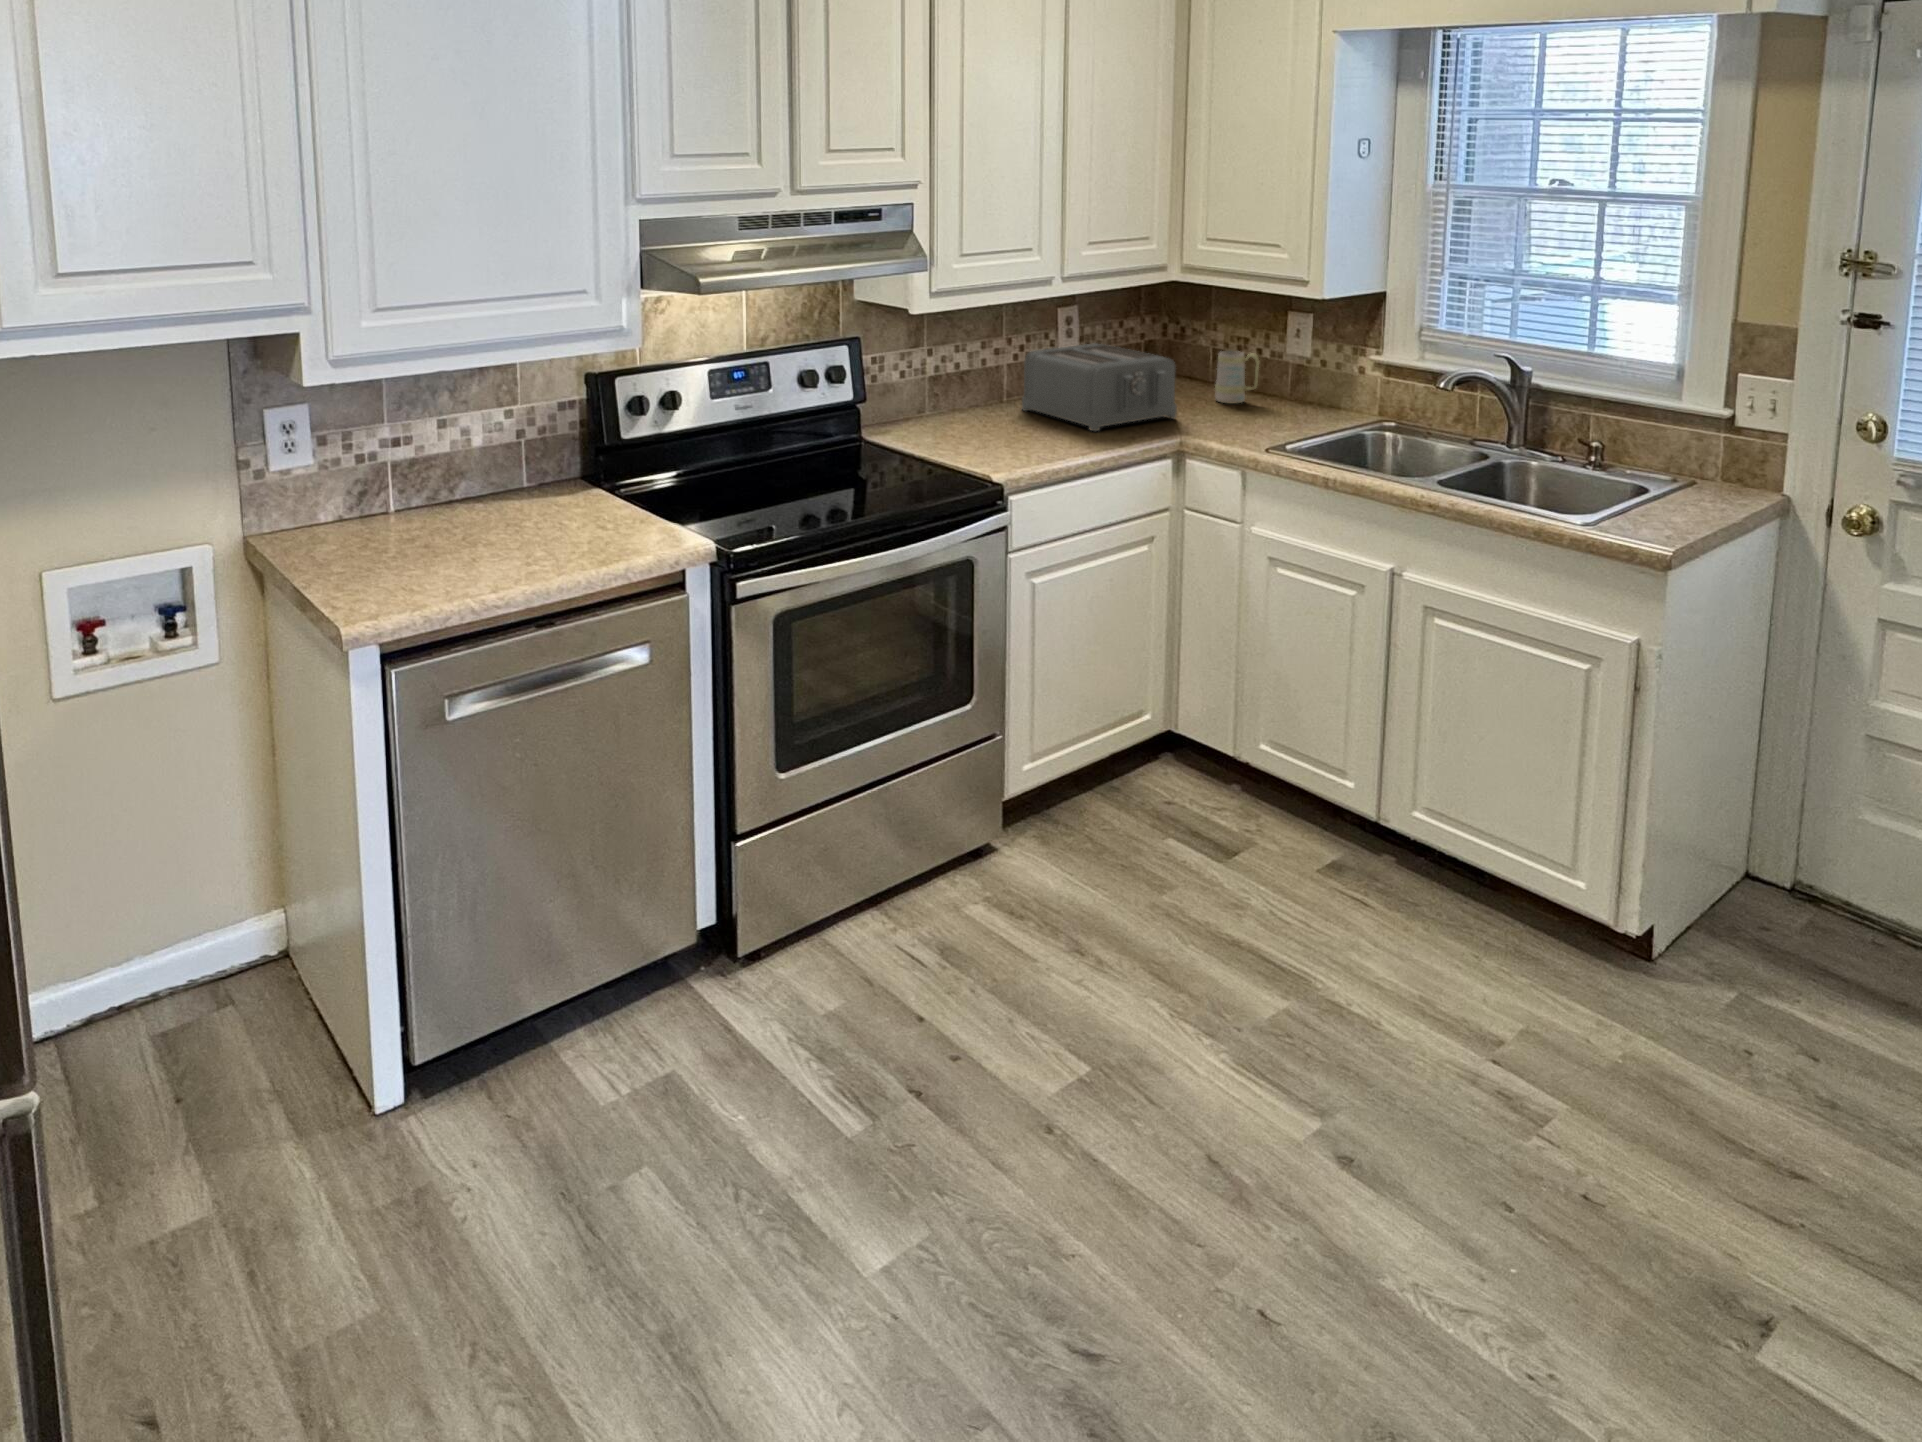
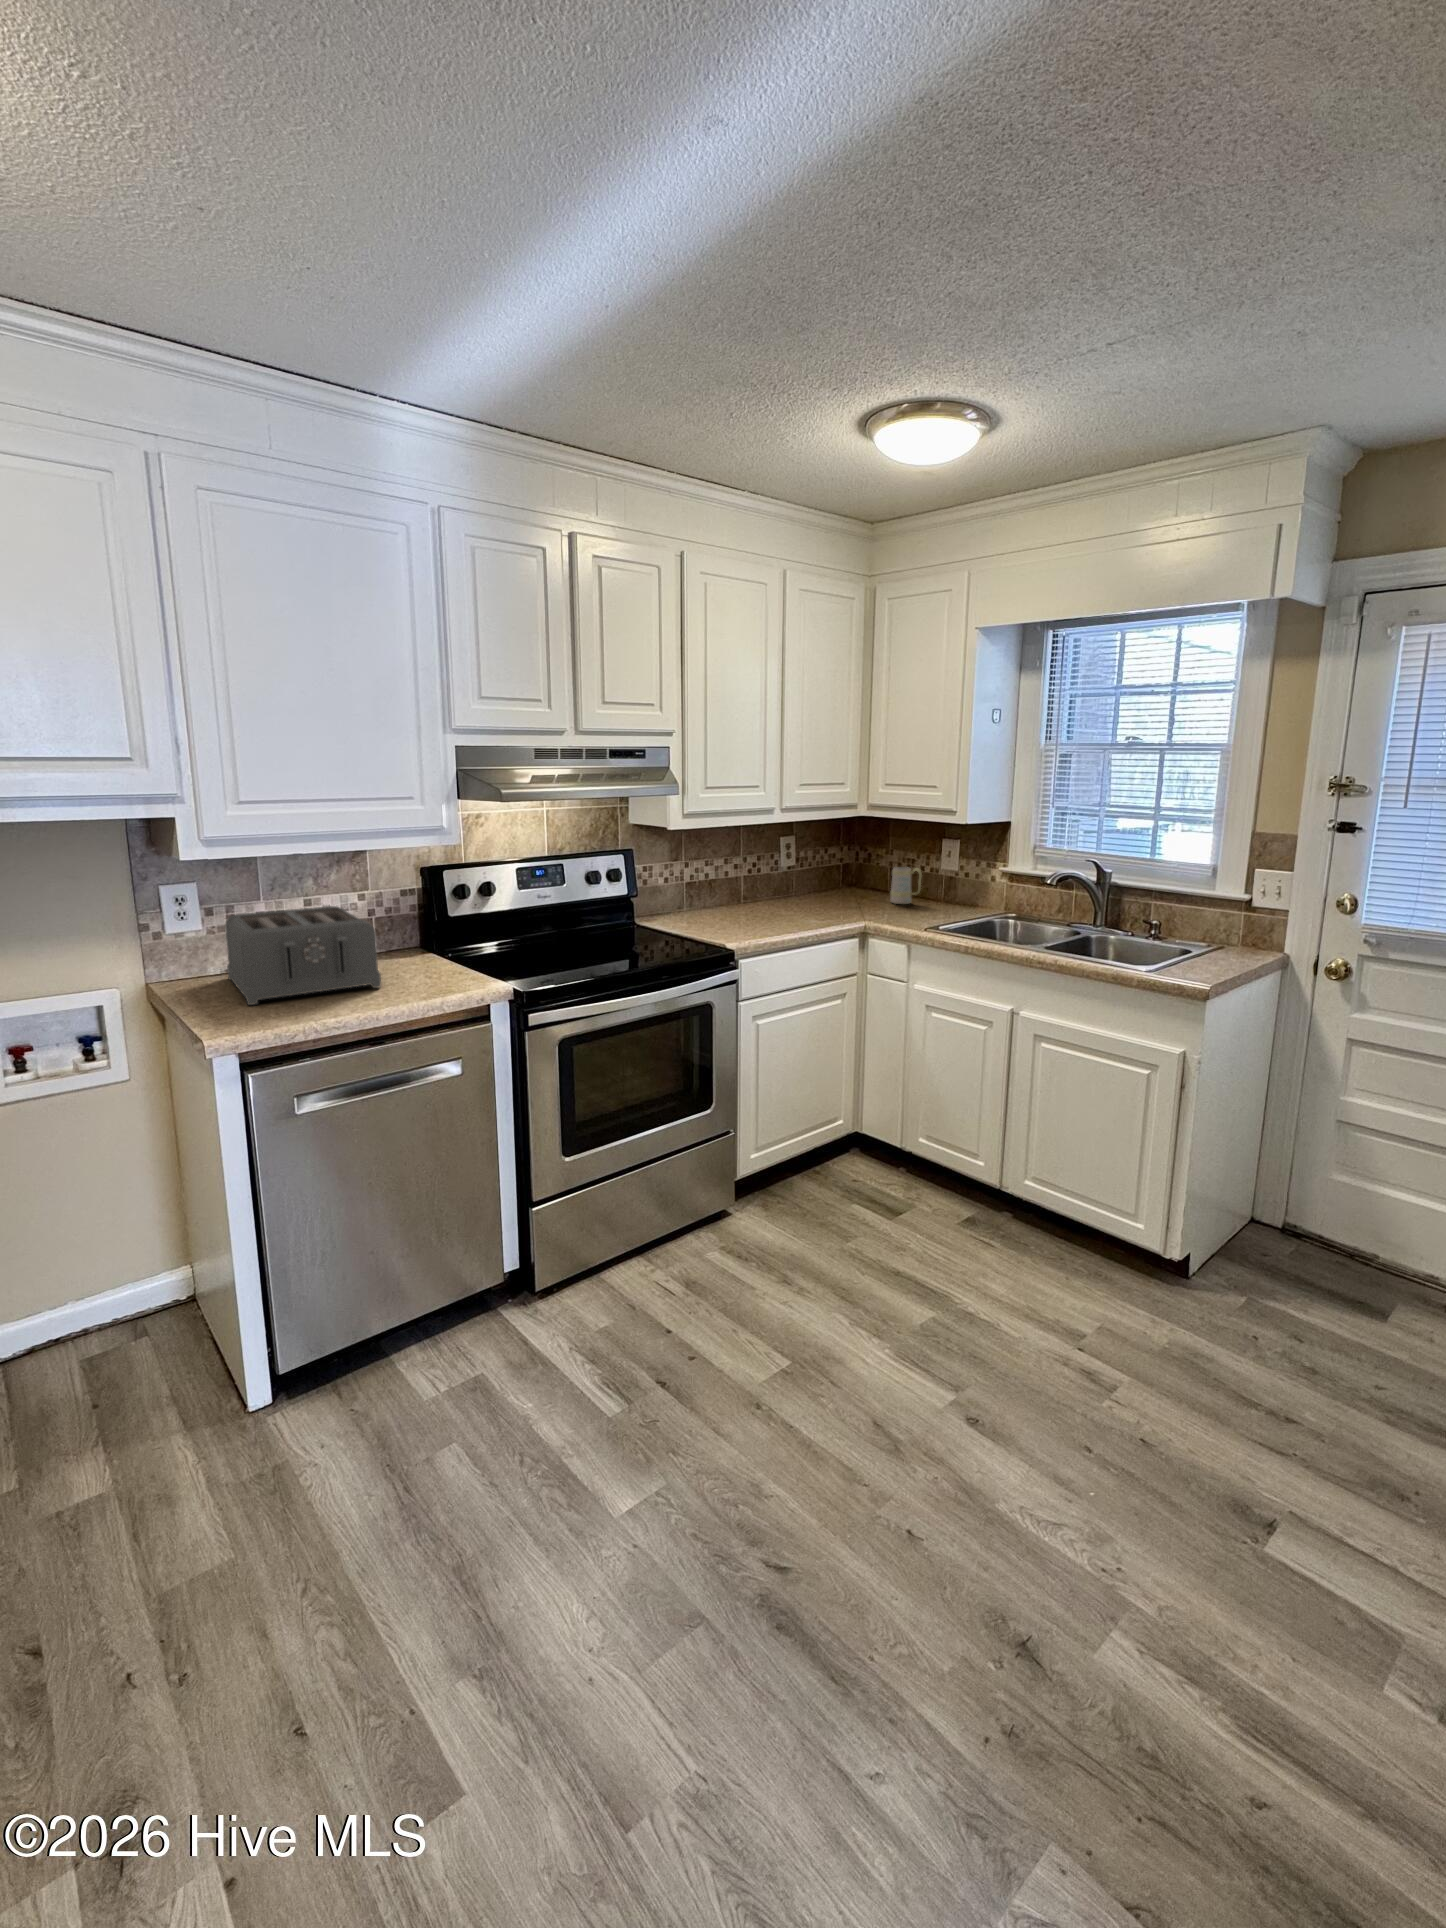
toaster: present [1022,344,1177,431] -> present [225,906,381,1005]

